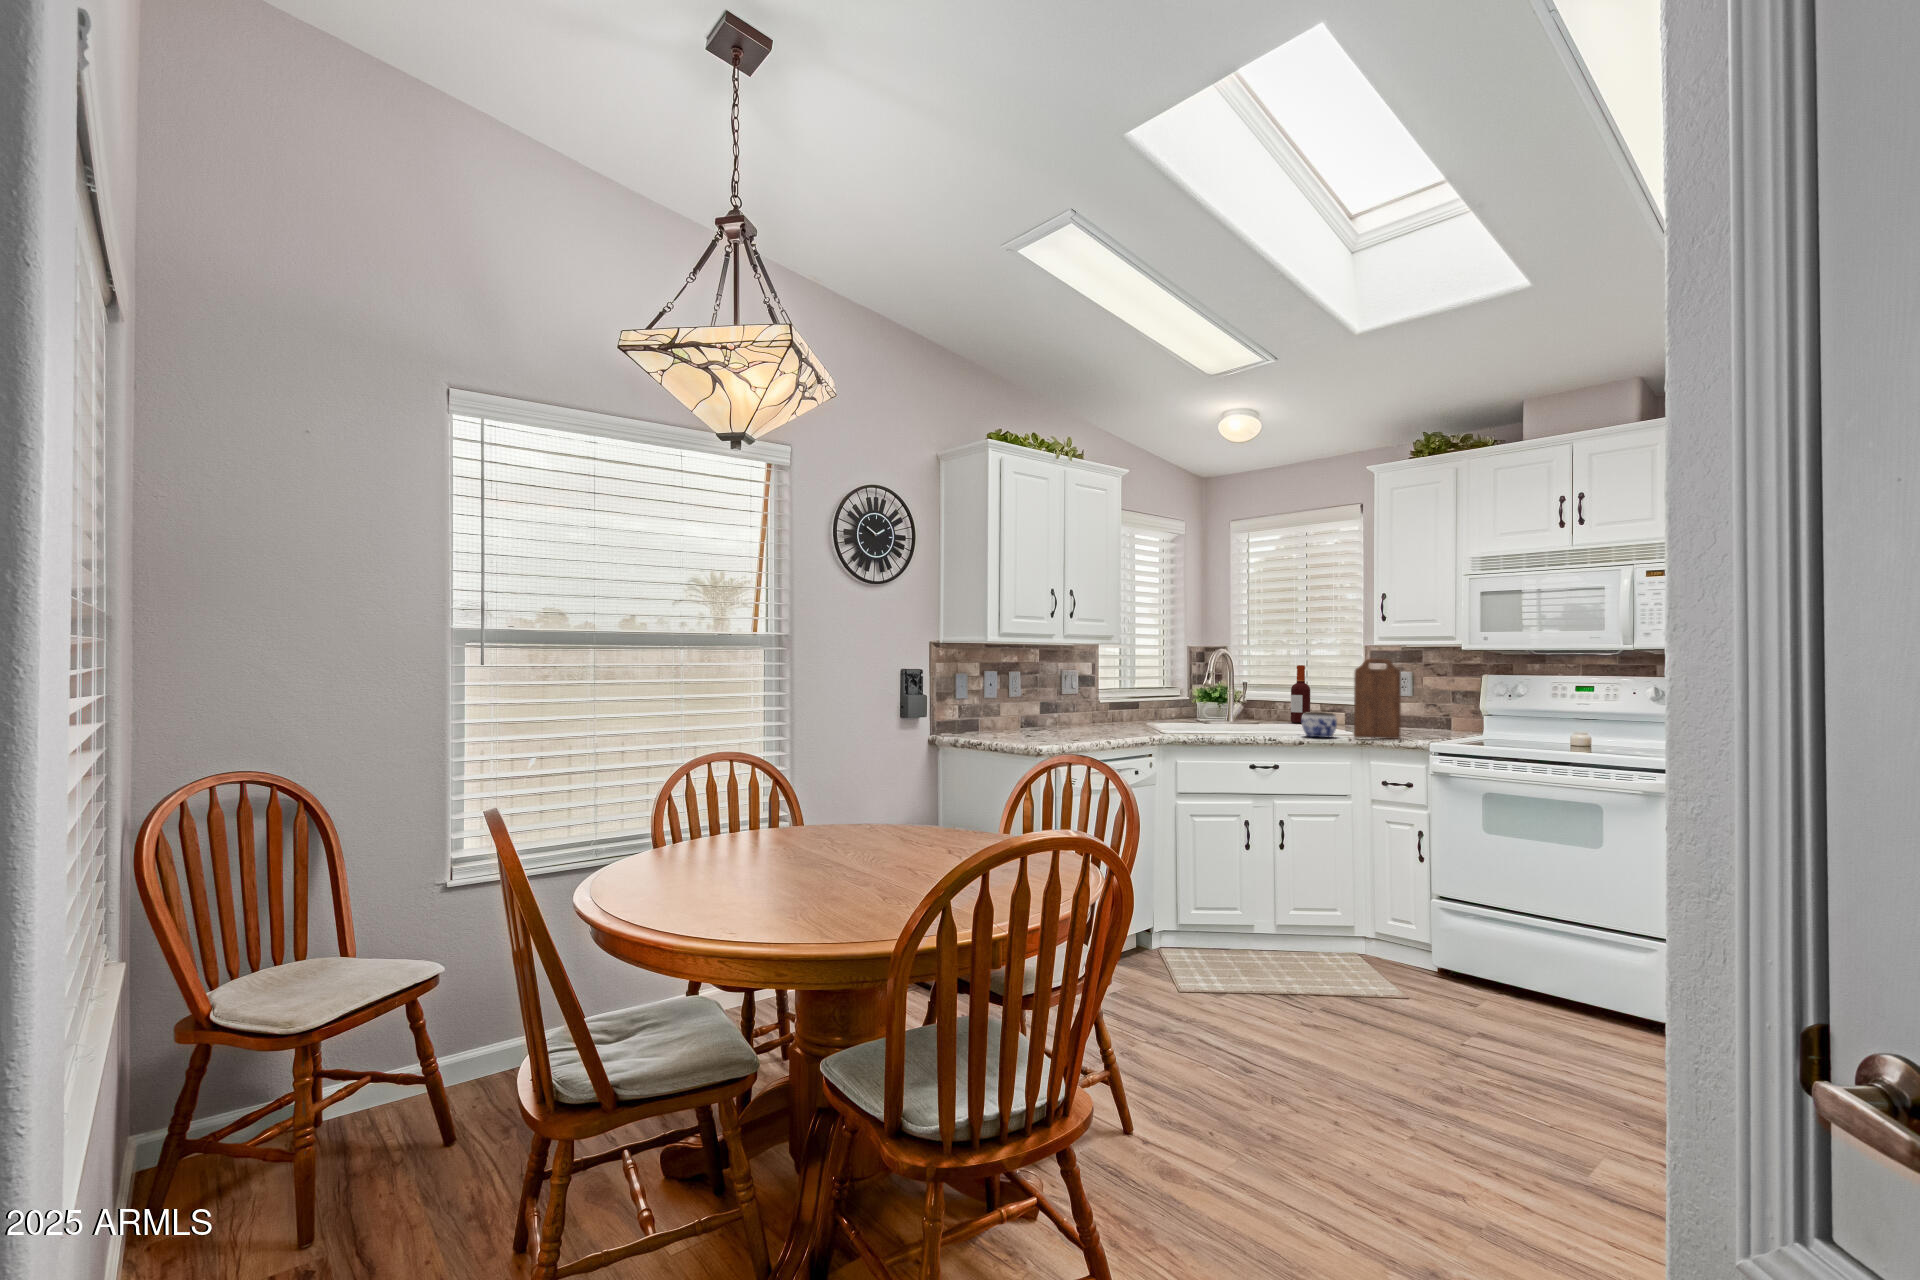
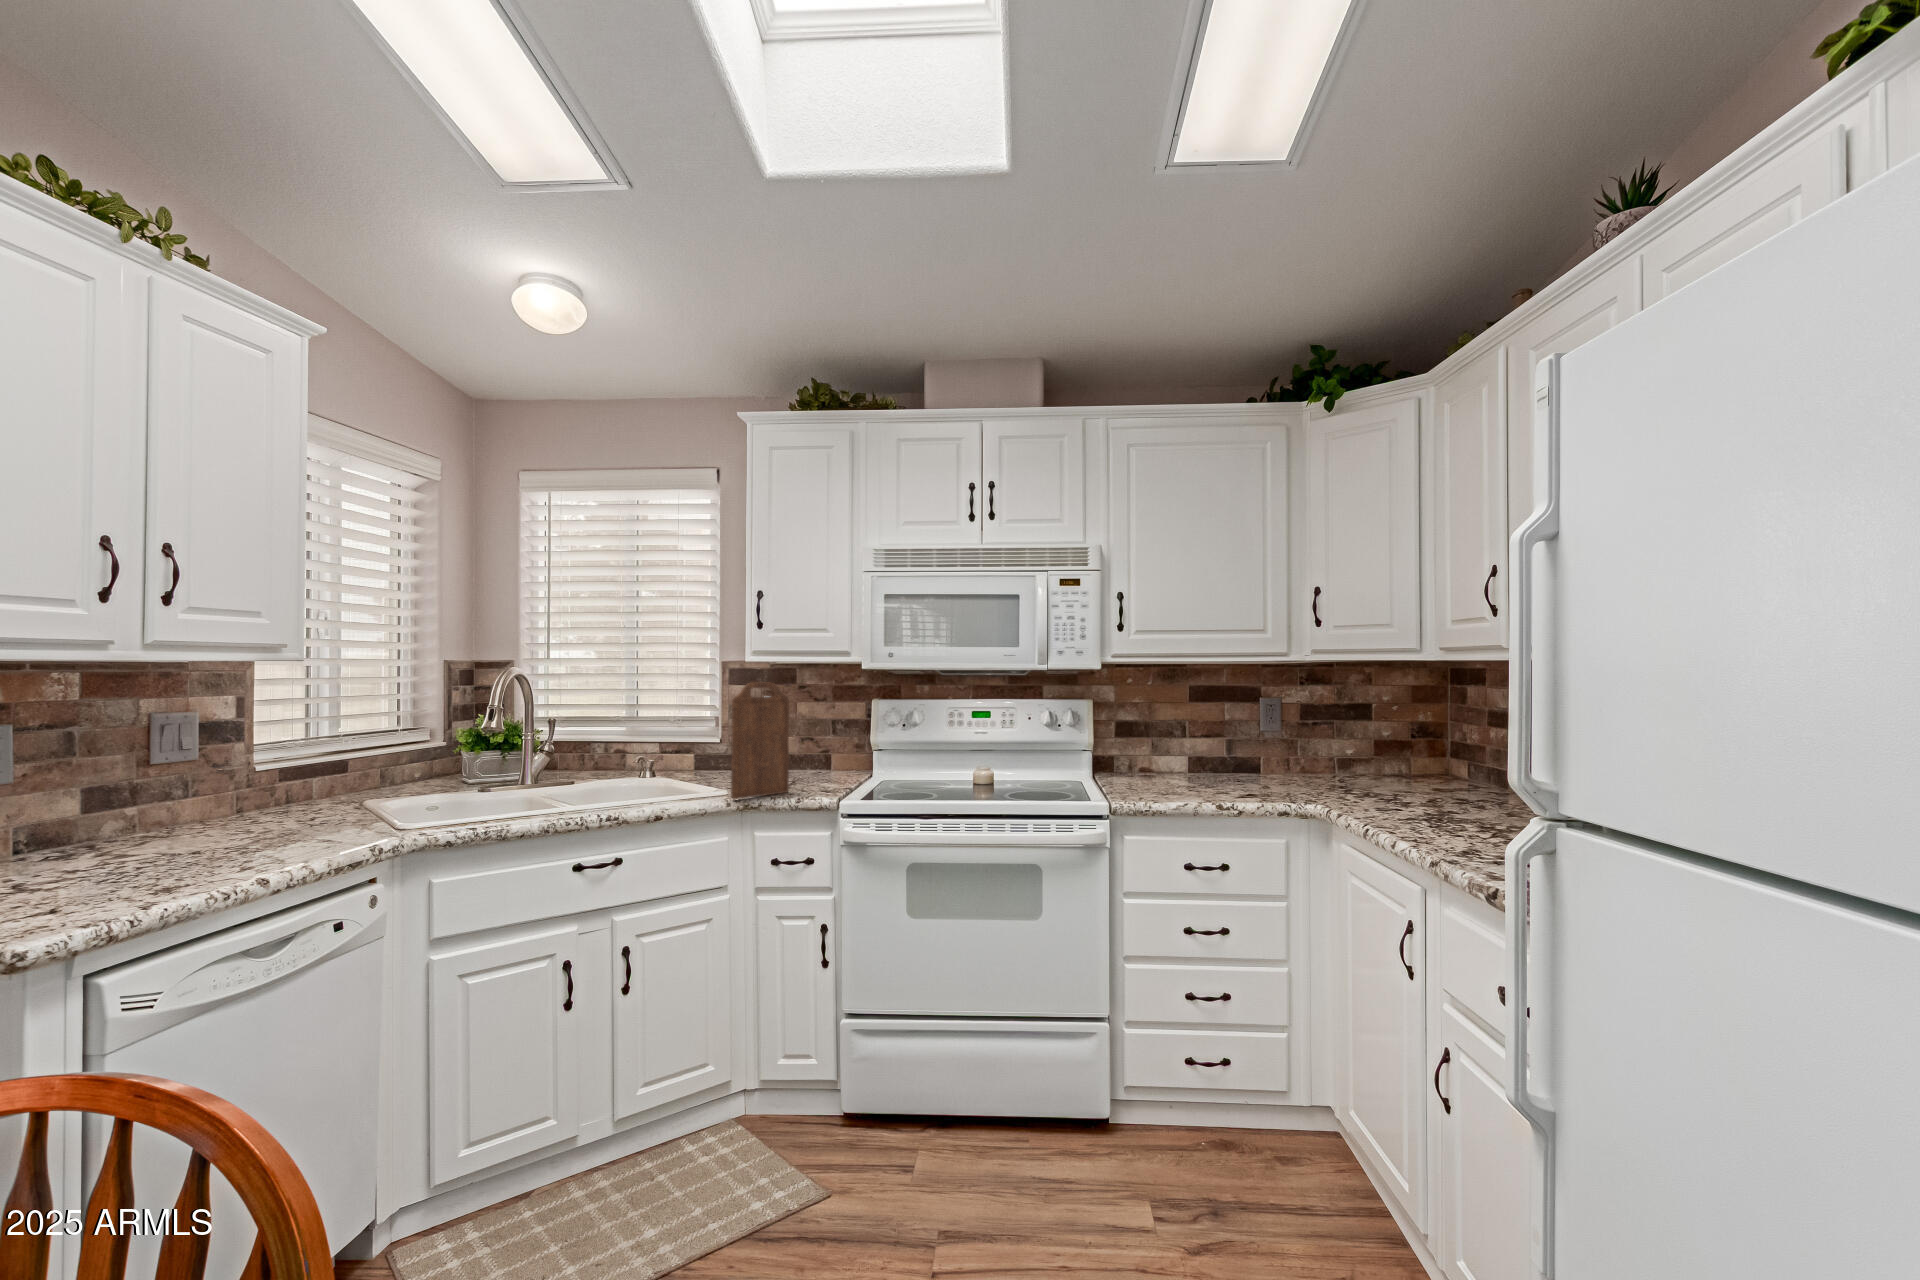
bottle: present [1291,665,1310,723] -> none [617,690,645,773]
jar: present [1302,712,1337,737] -> none [654,764,707,805]

